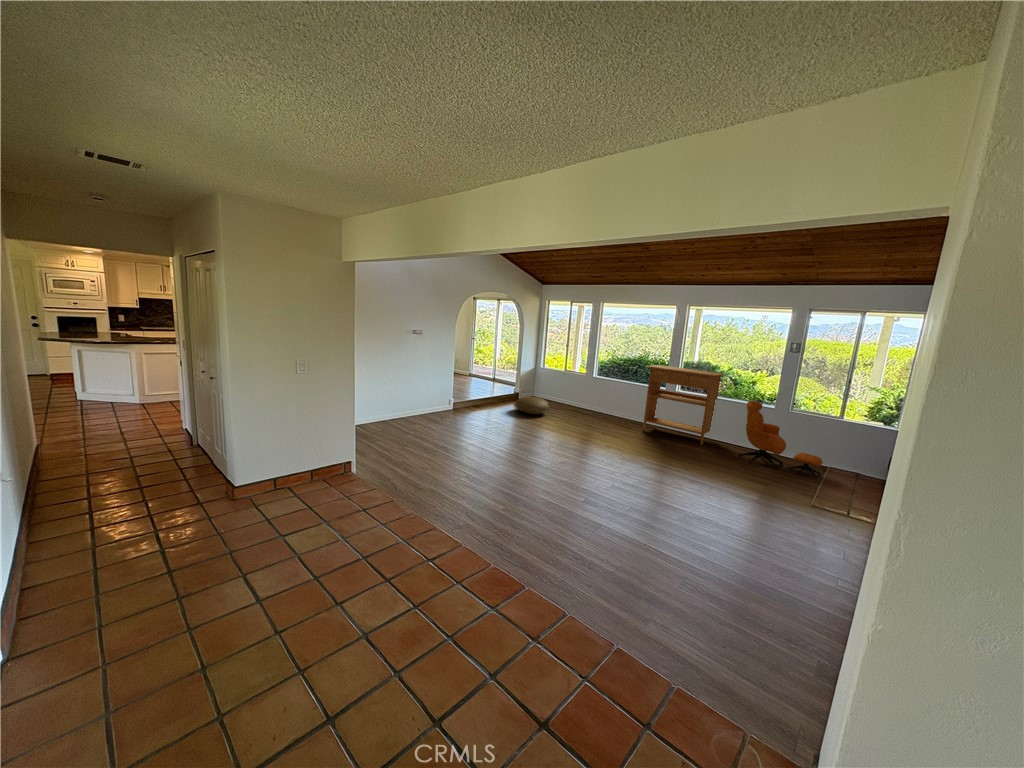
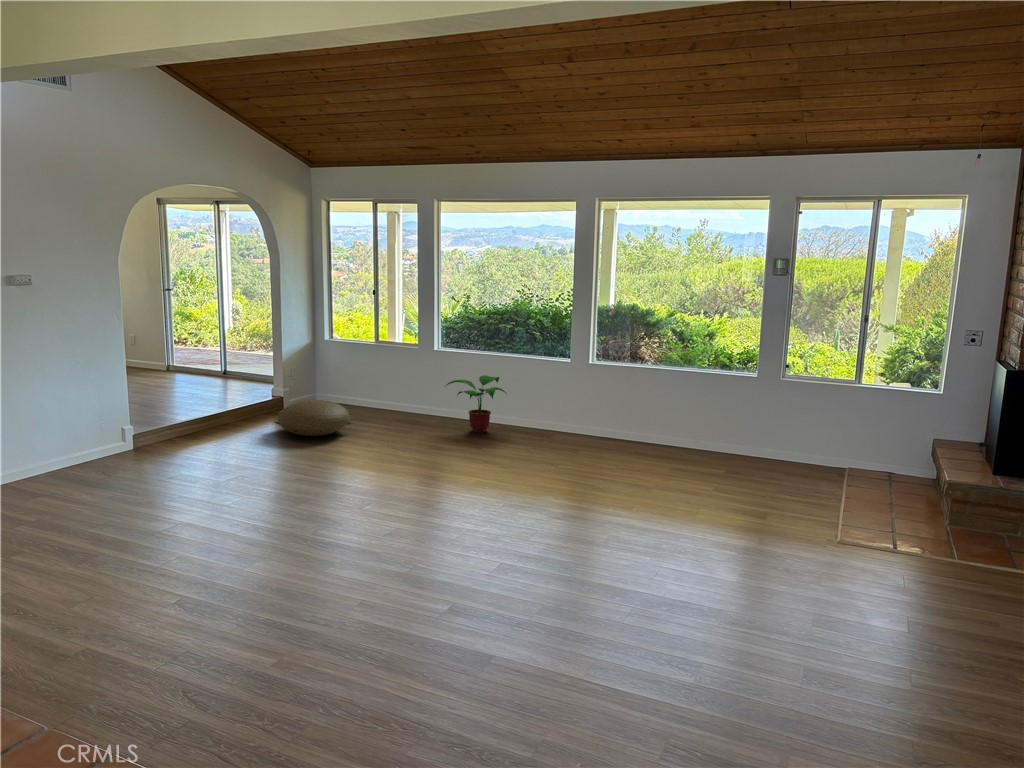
console table: present [643,365,724,445] -> none [531,316,666,455]
potted plant: none [598,393,631,423] -> present [446,375,506,433]
armchair: present [739,401,822,478] -> none [705,367,836,488]

